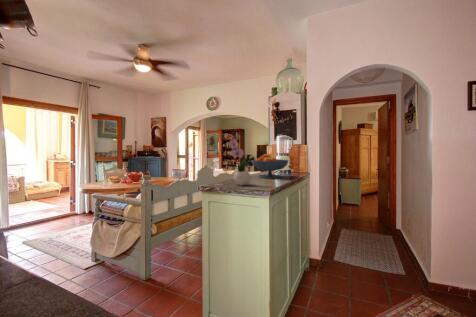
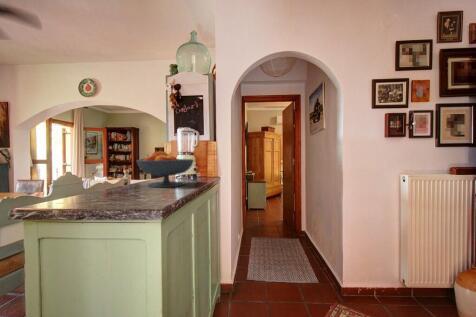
flower arrangement: present [229,132,251,185] -> none [77,102,132,205]

